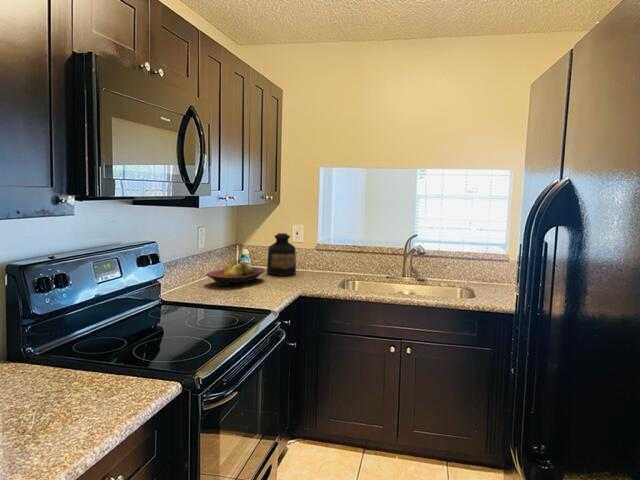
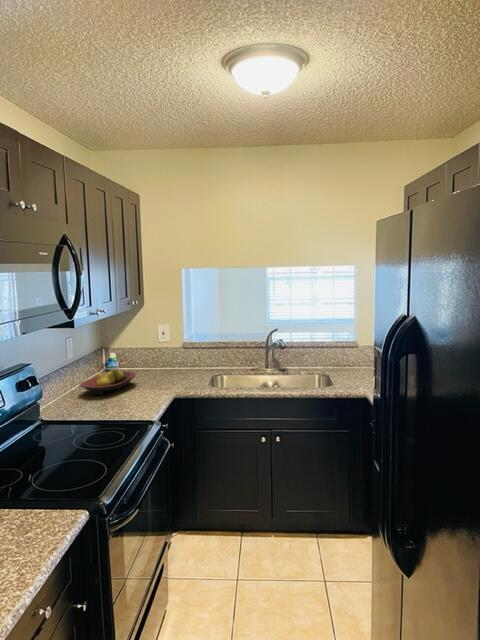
bottle: present [267,233,296,275] -> none [136,335,165,377]

